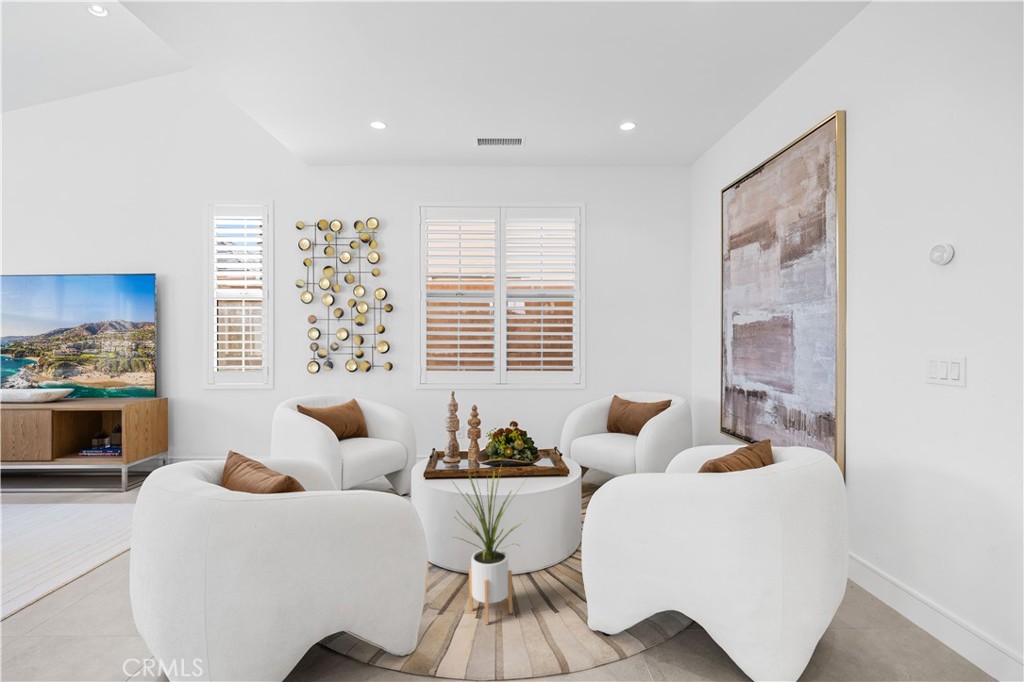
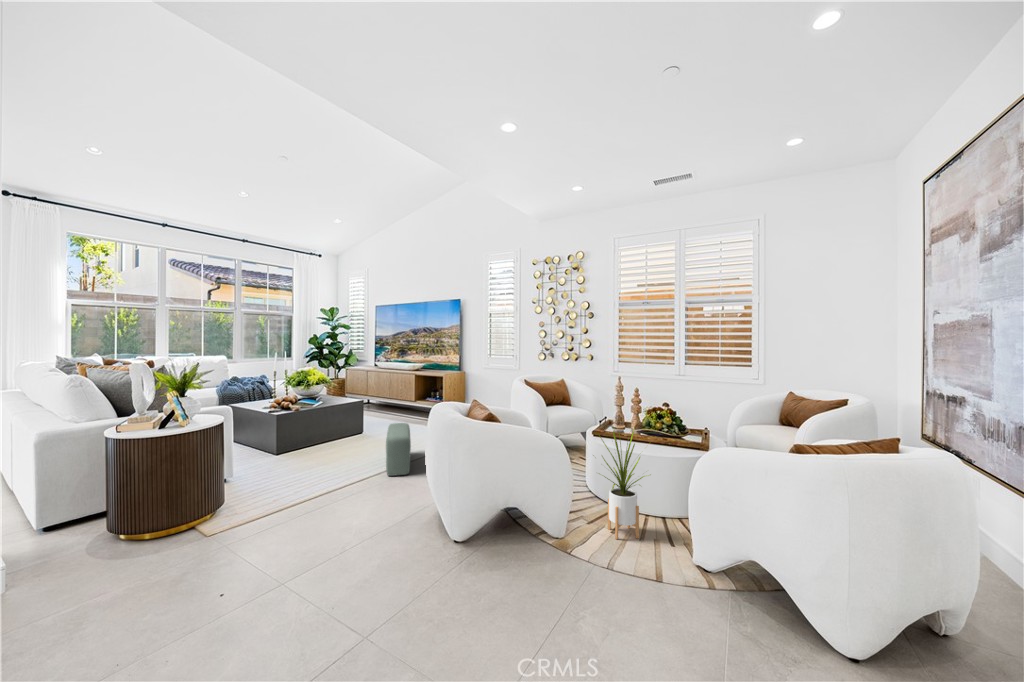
pouf: none [36,504,96,617] -> present [386,423,411,476]

